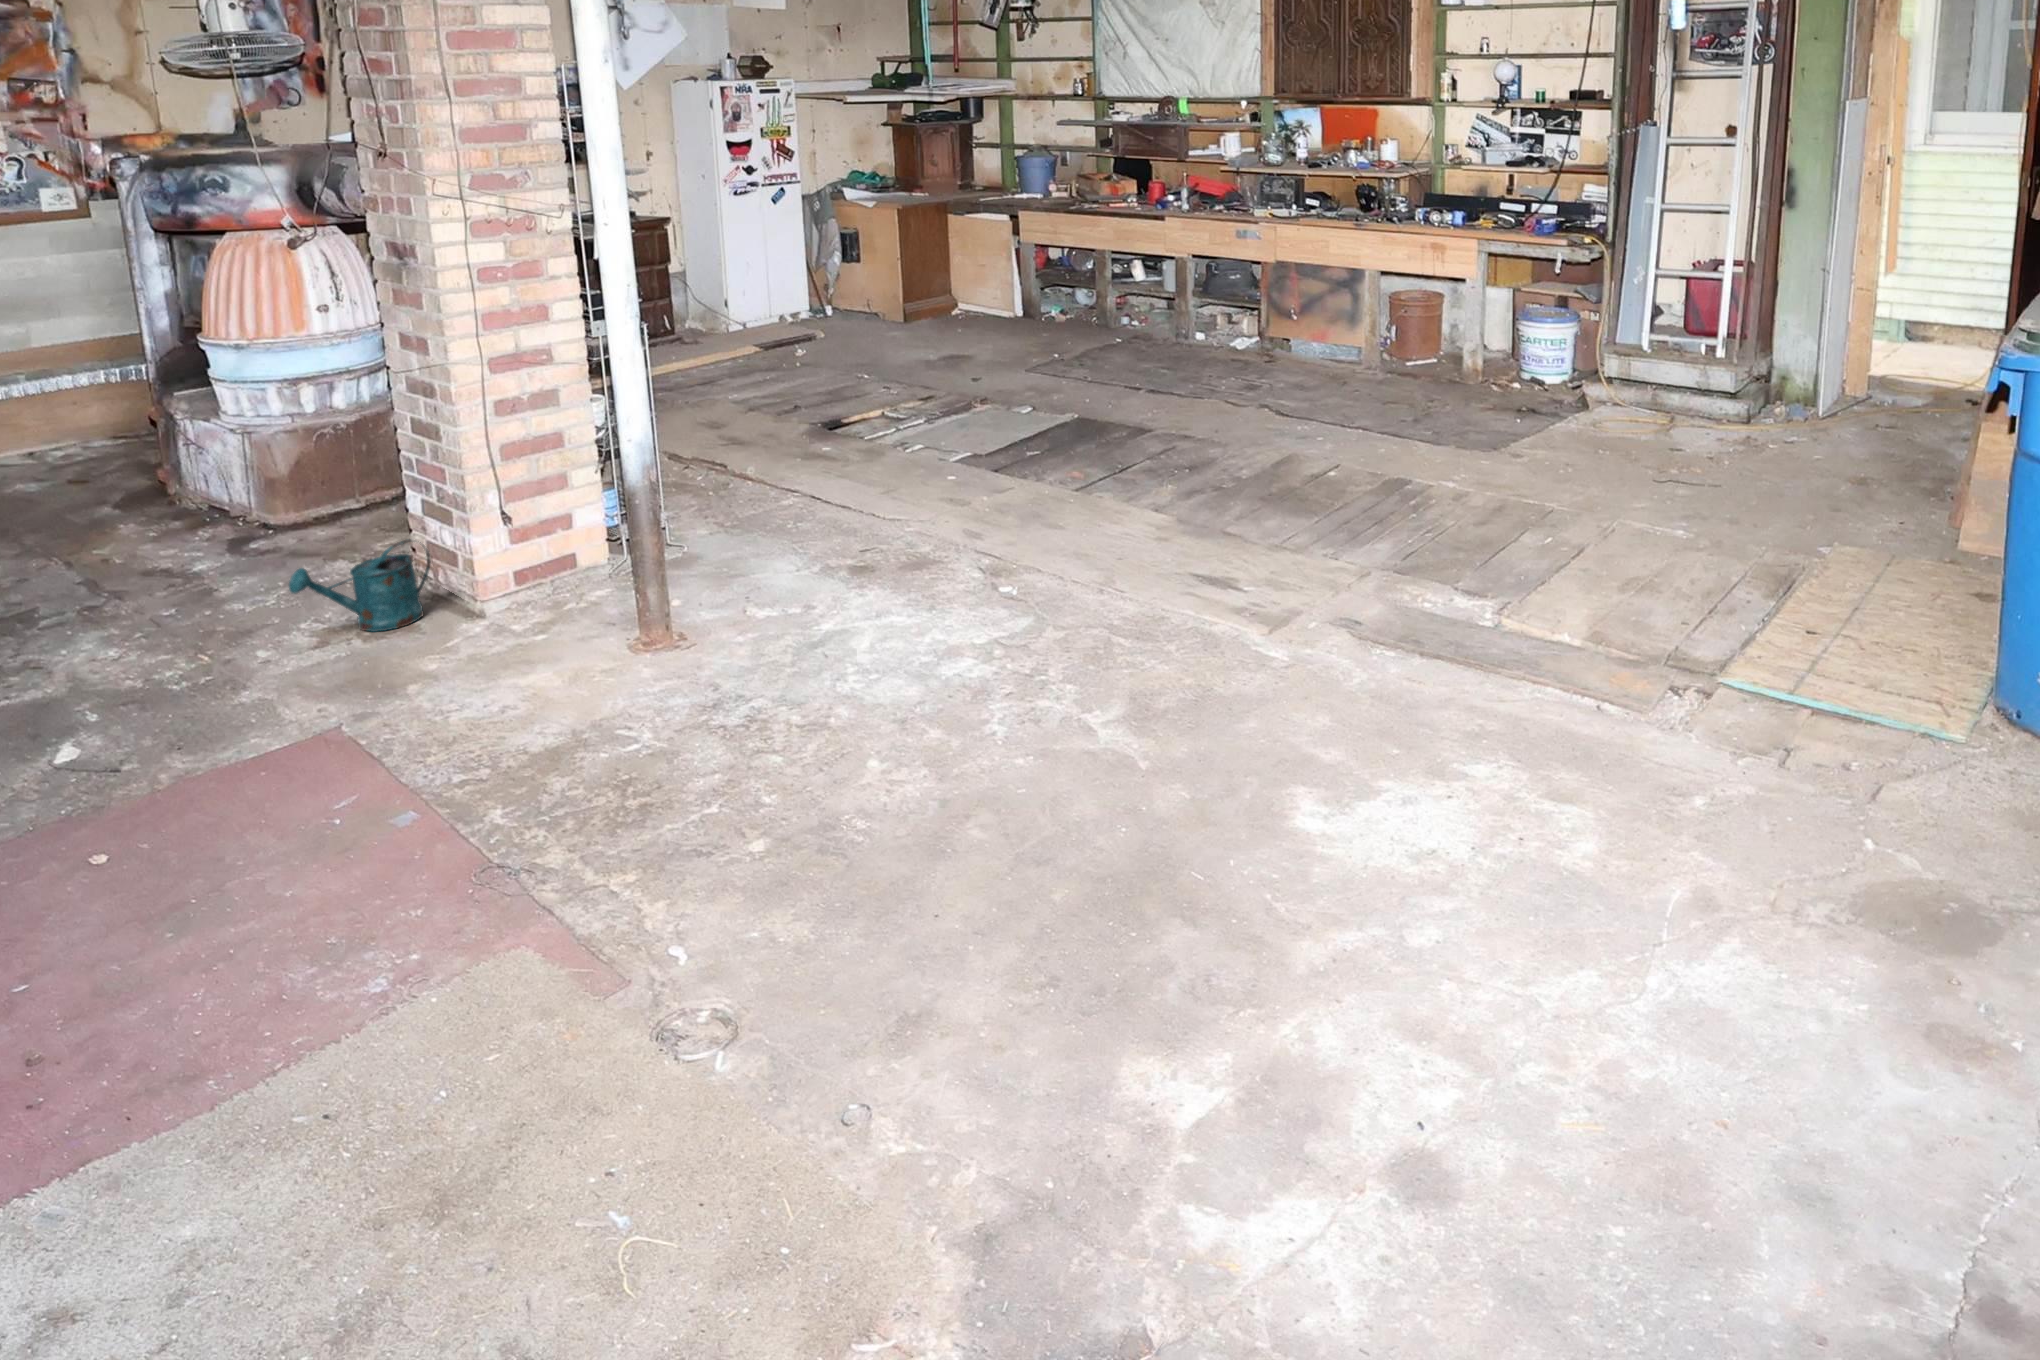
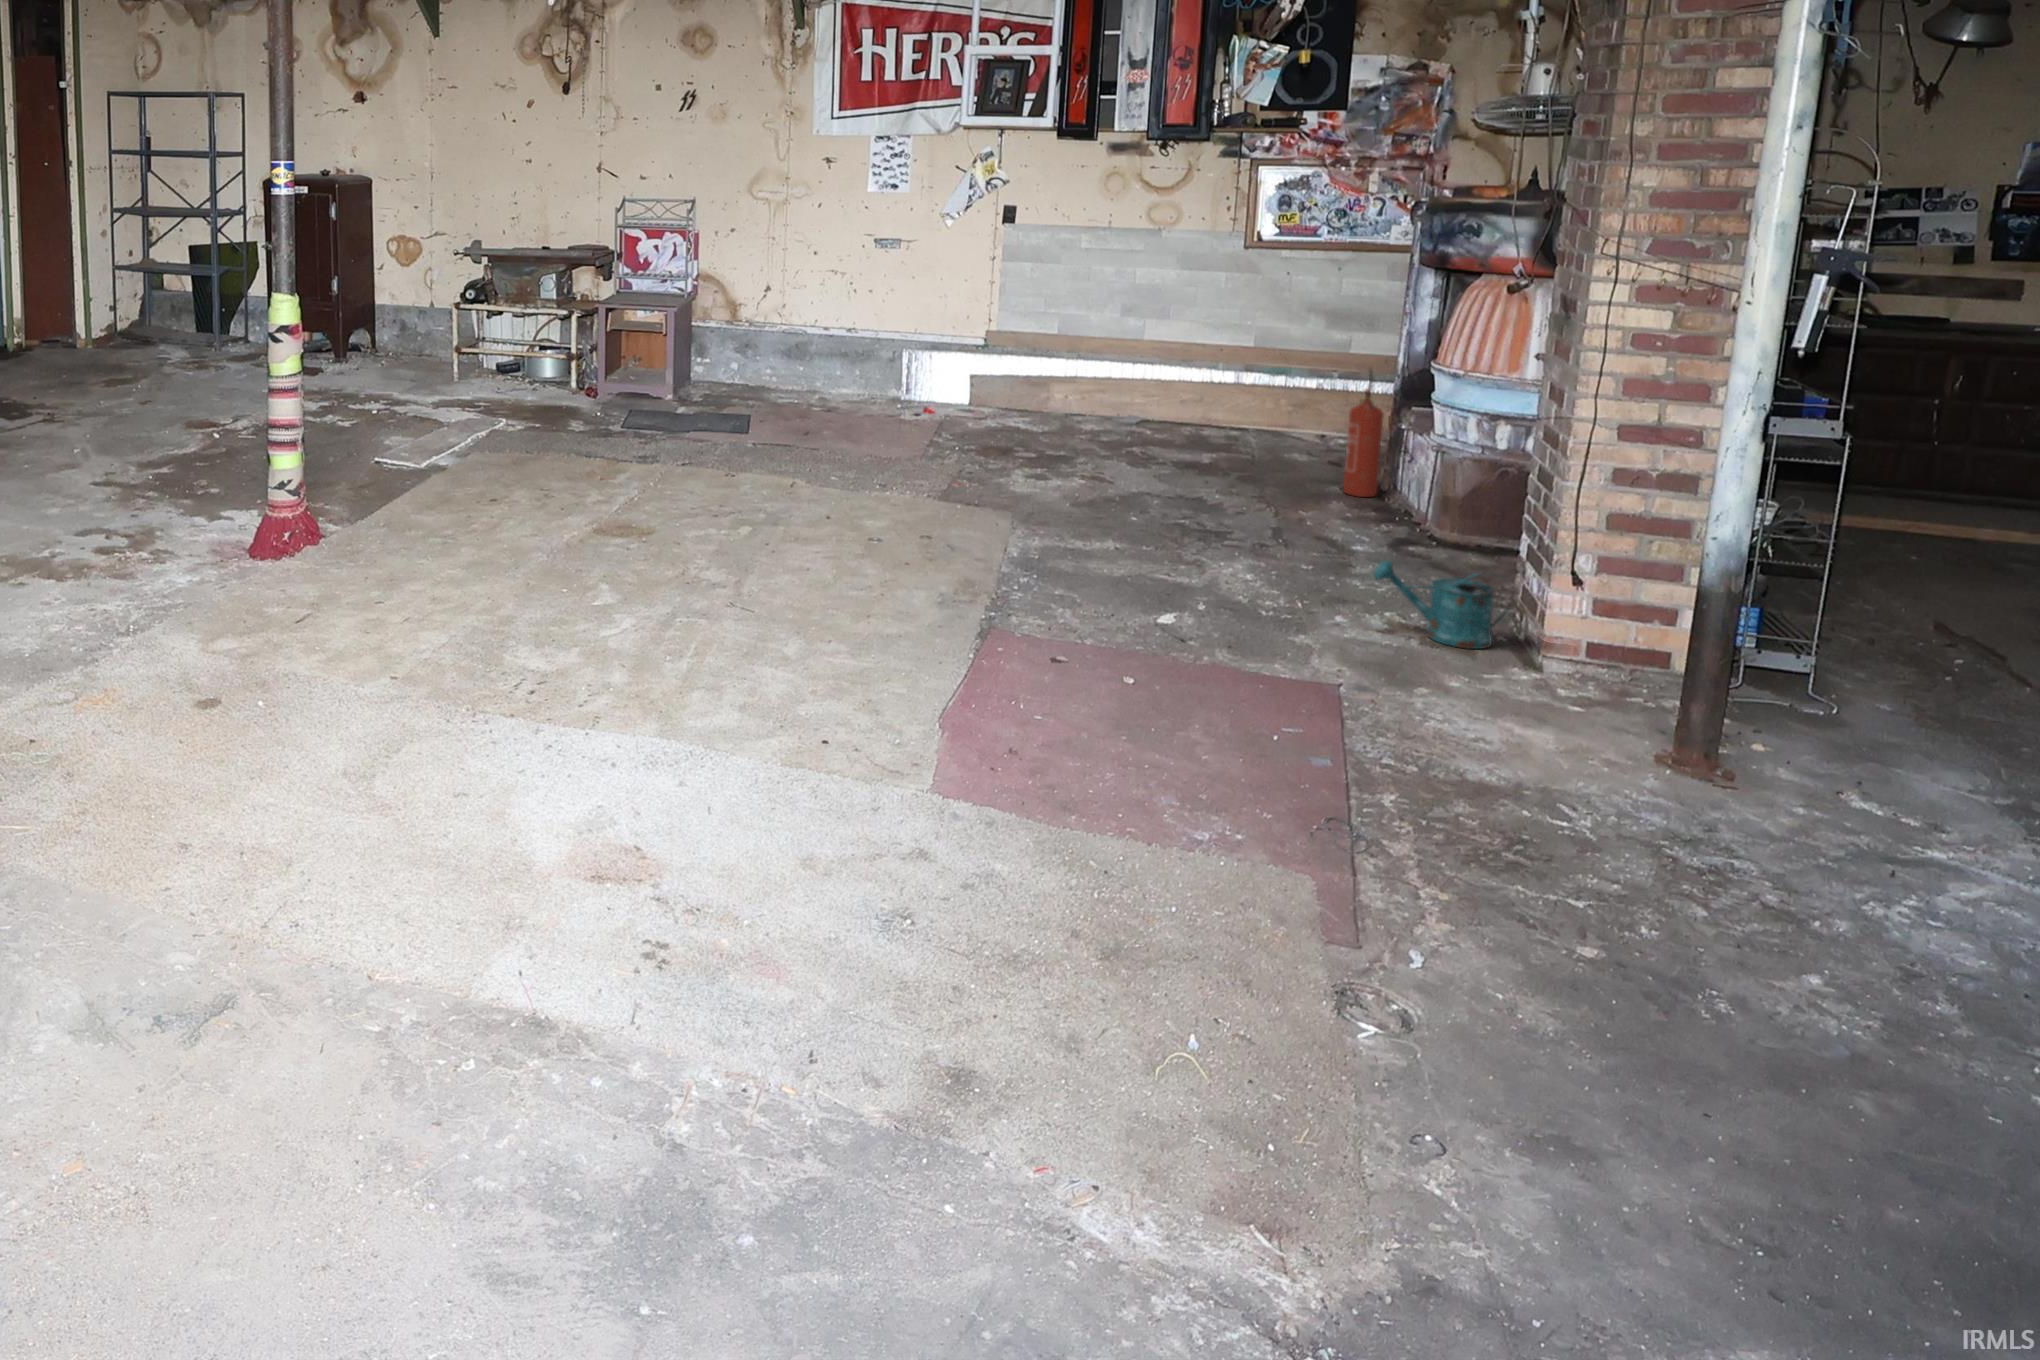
fire extinguisher: none [105,359,165,511] -> present [1343,369,1384,497]

